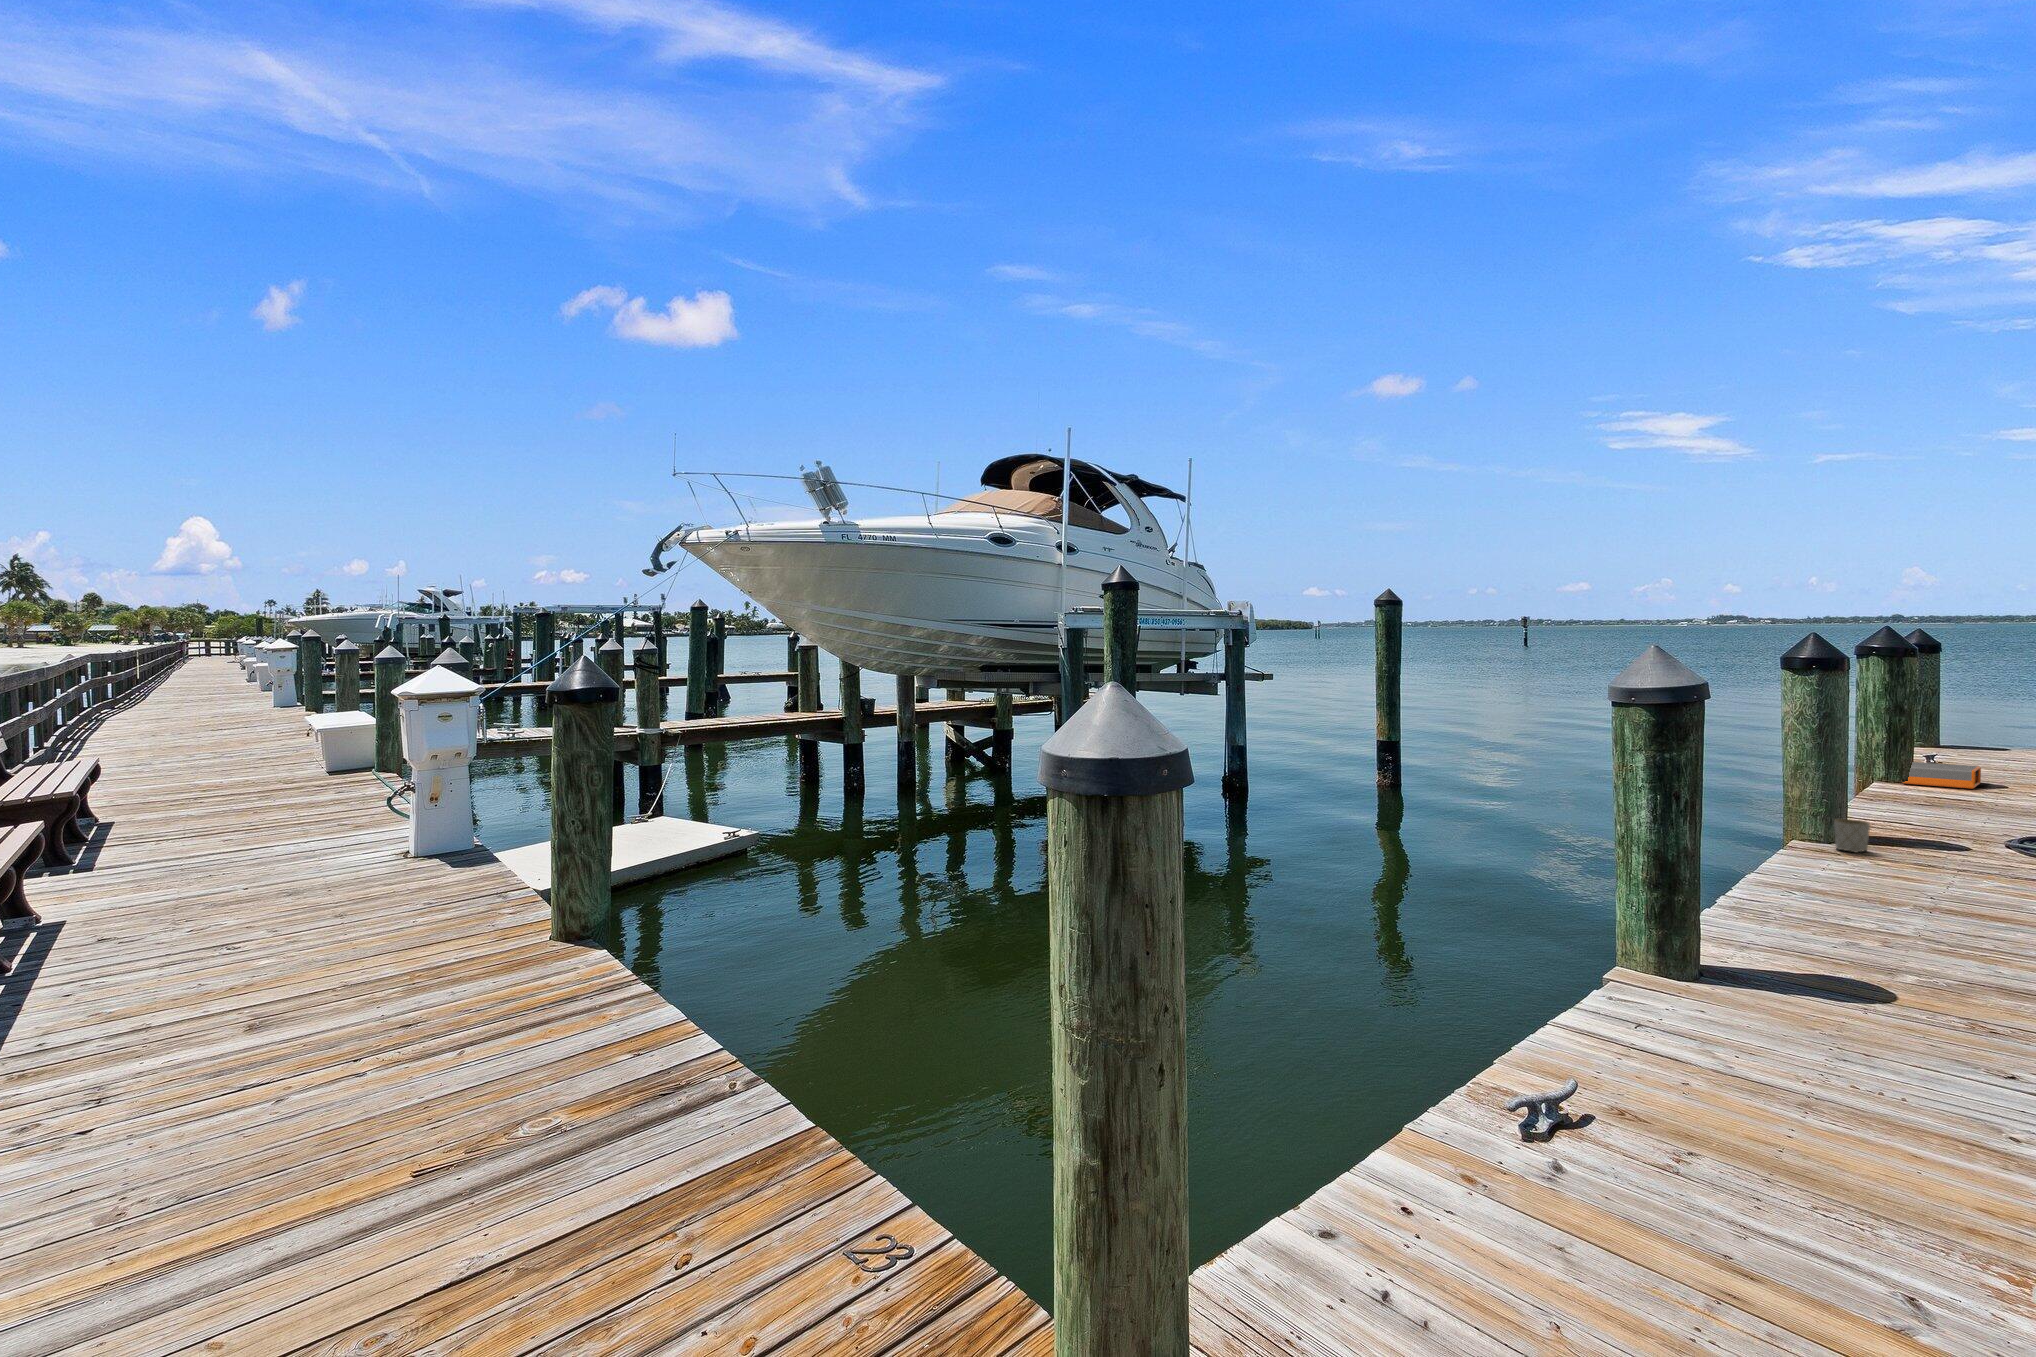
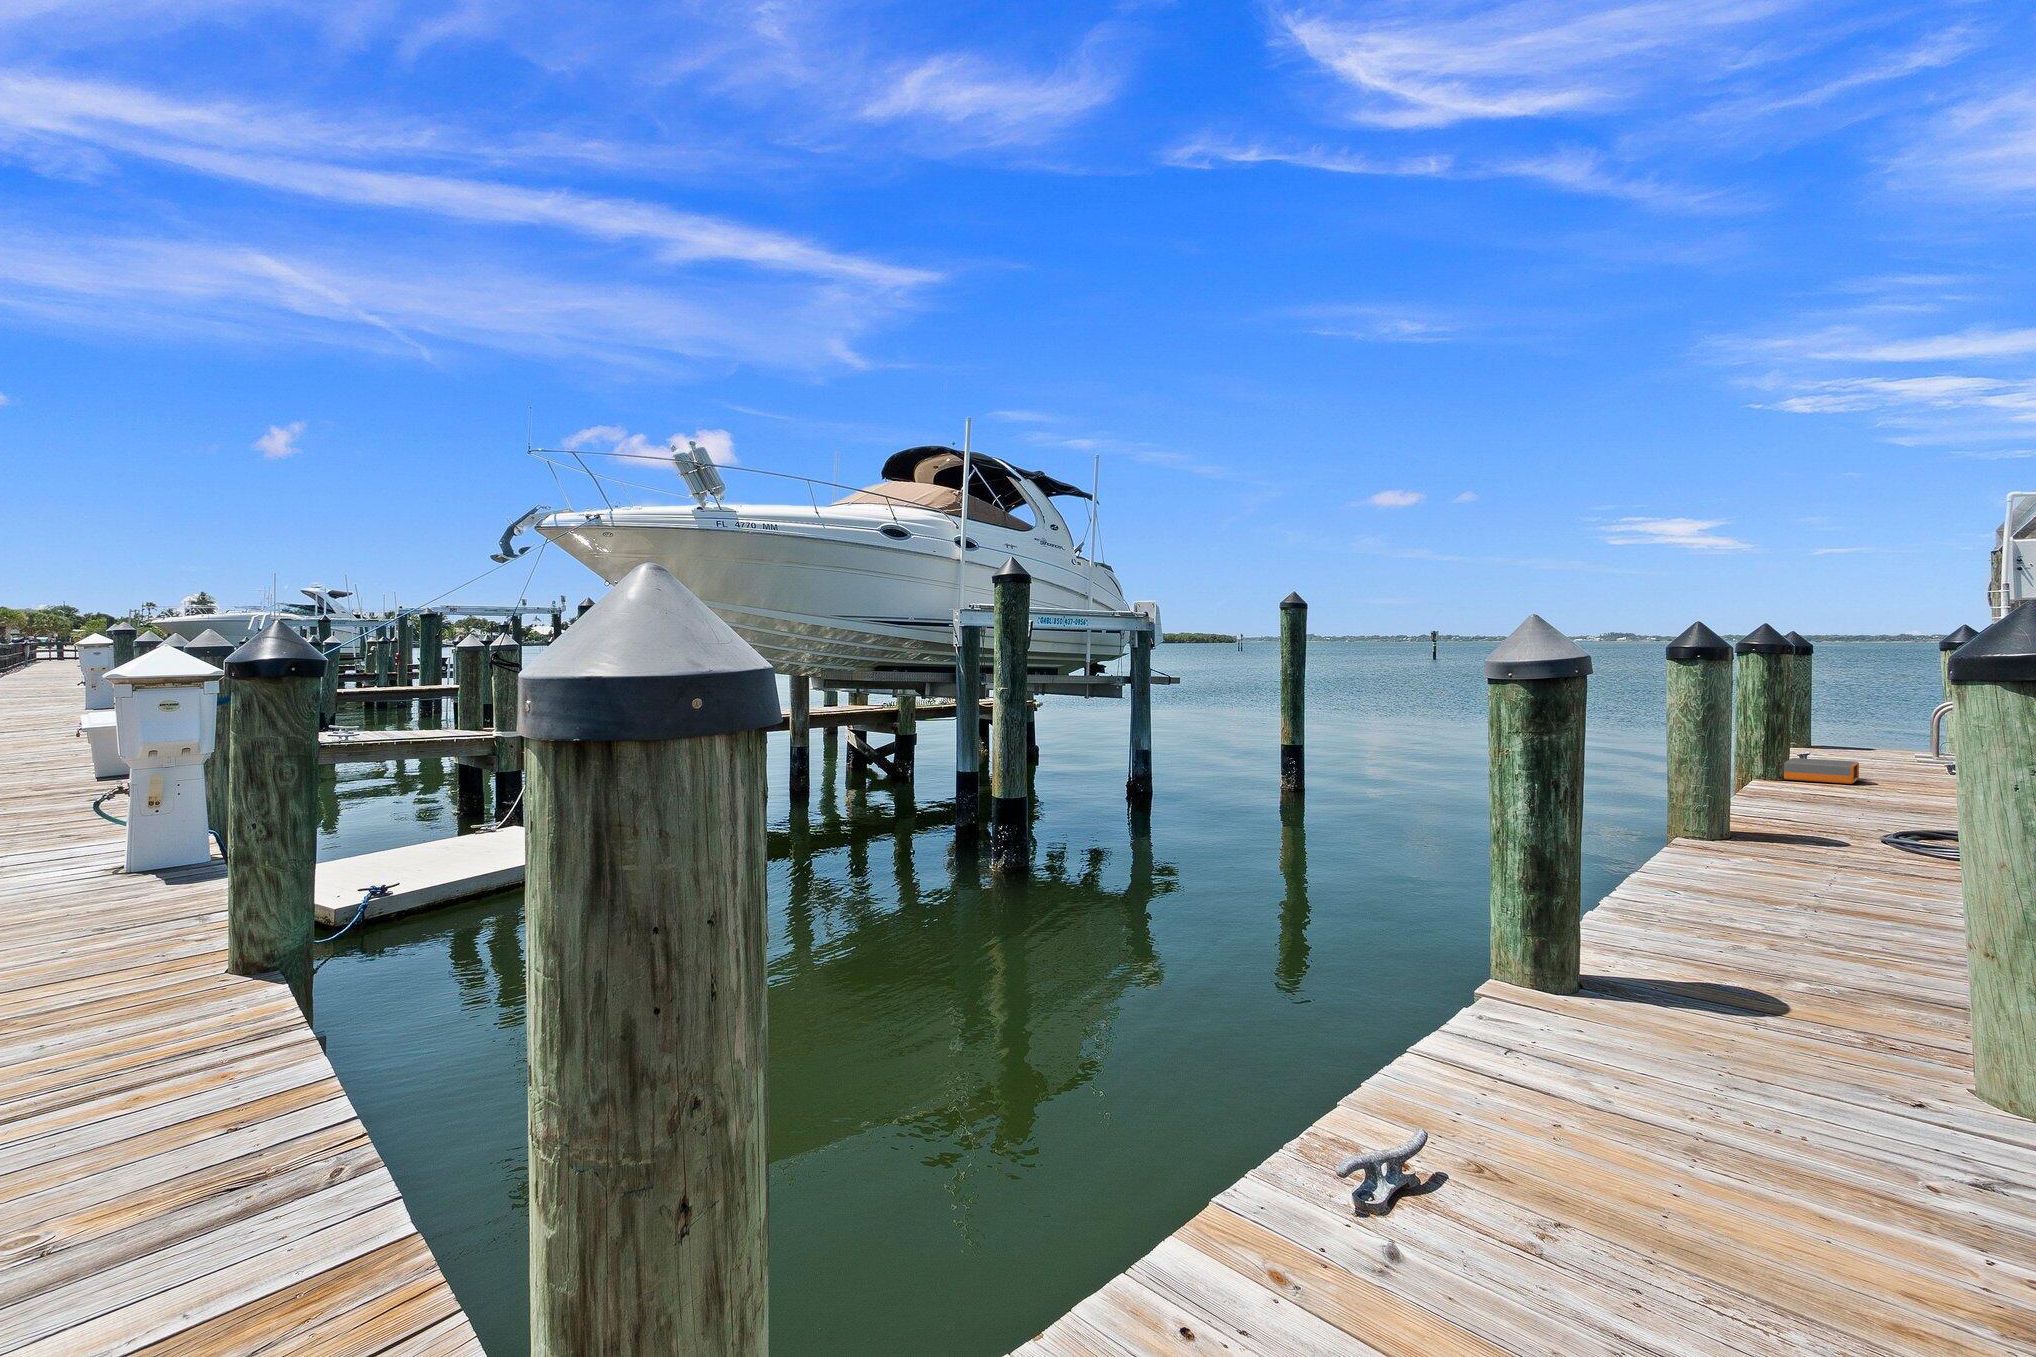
planter: present [1834,819,1870,853] -> none [1720,815,1755,850]

